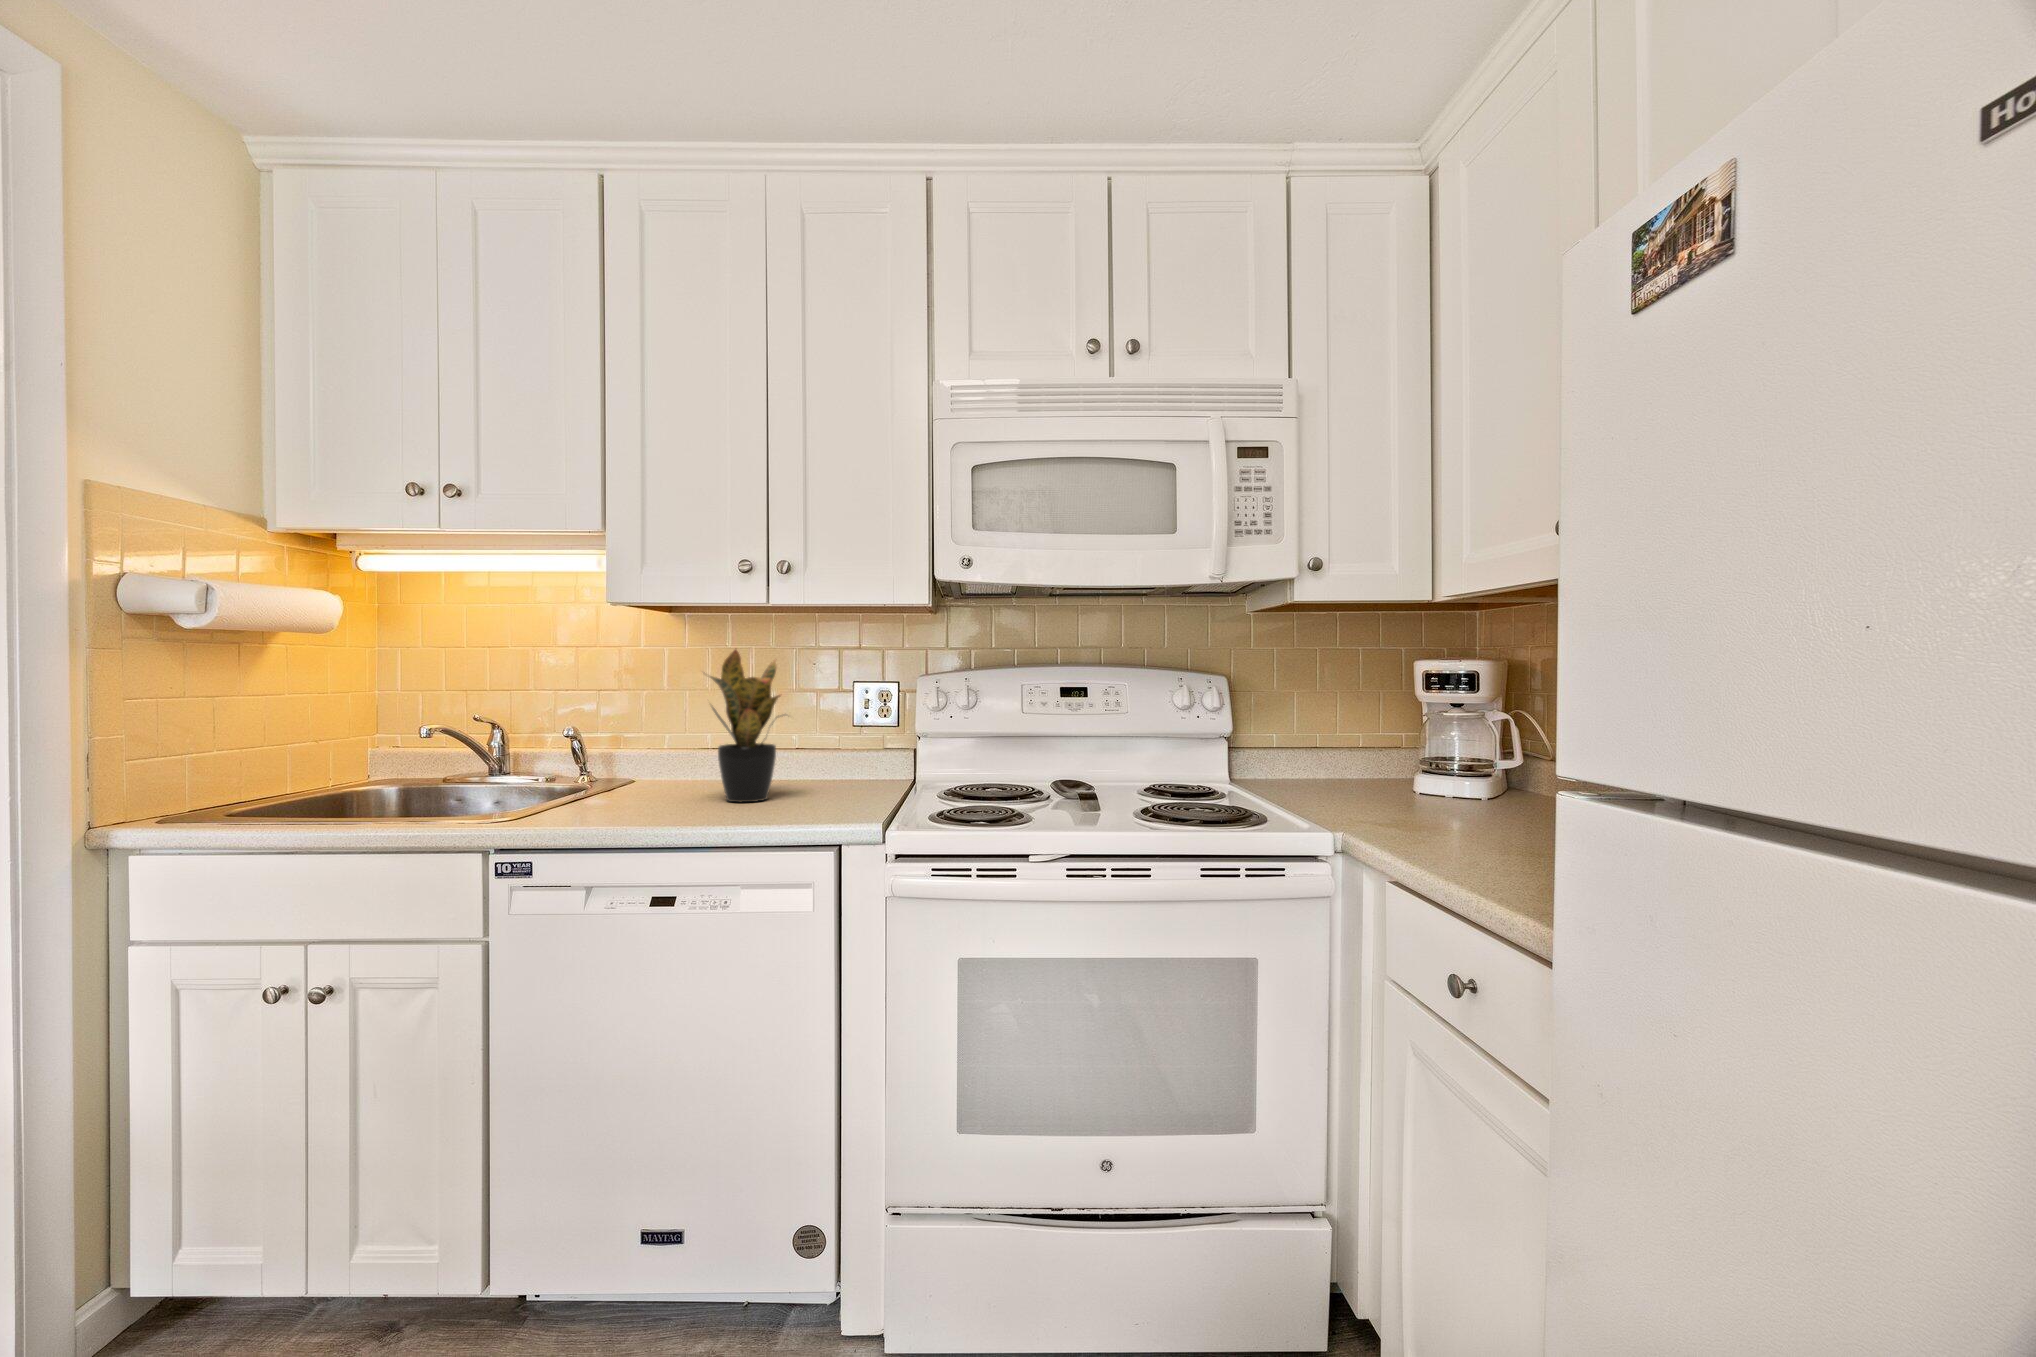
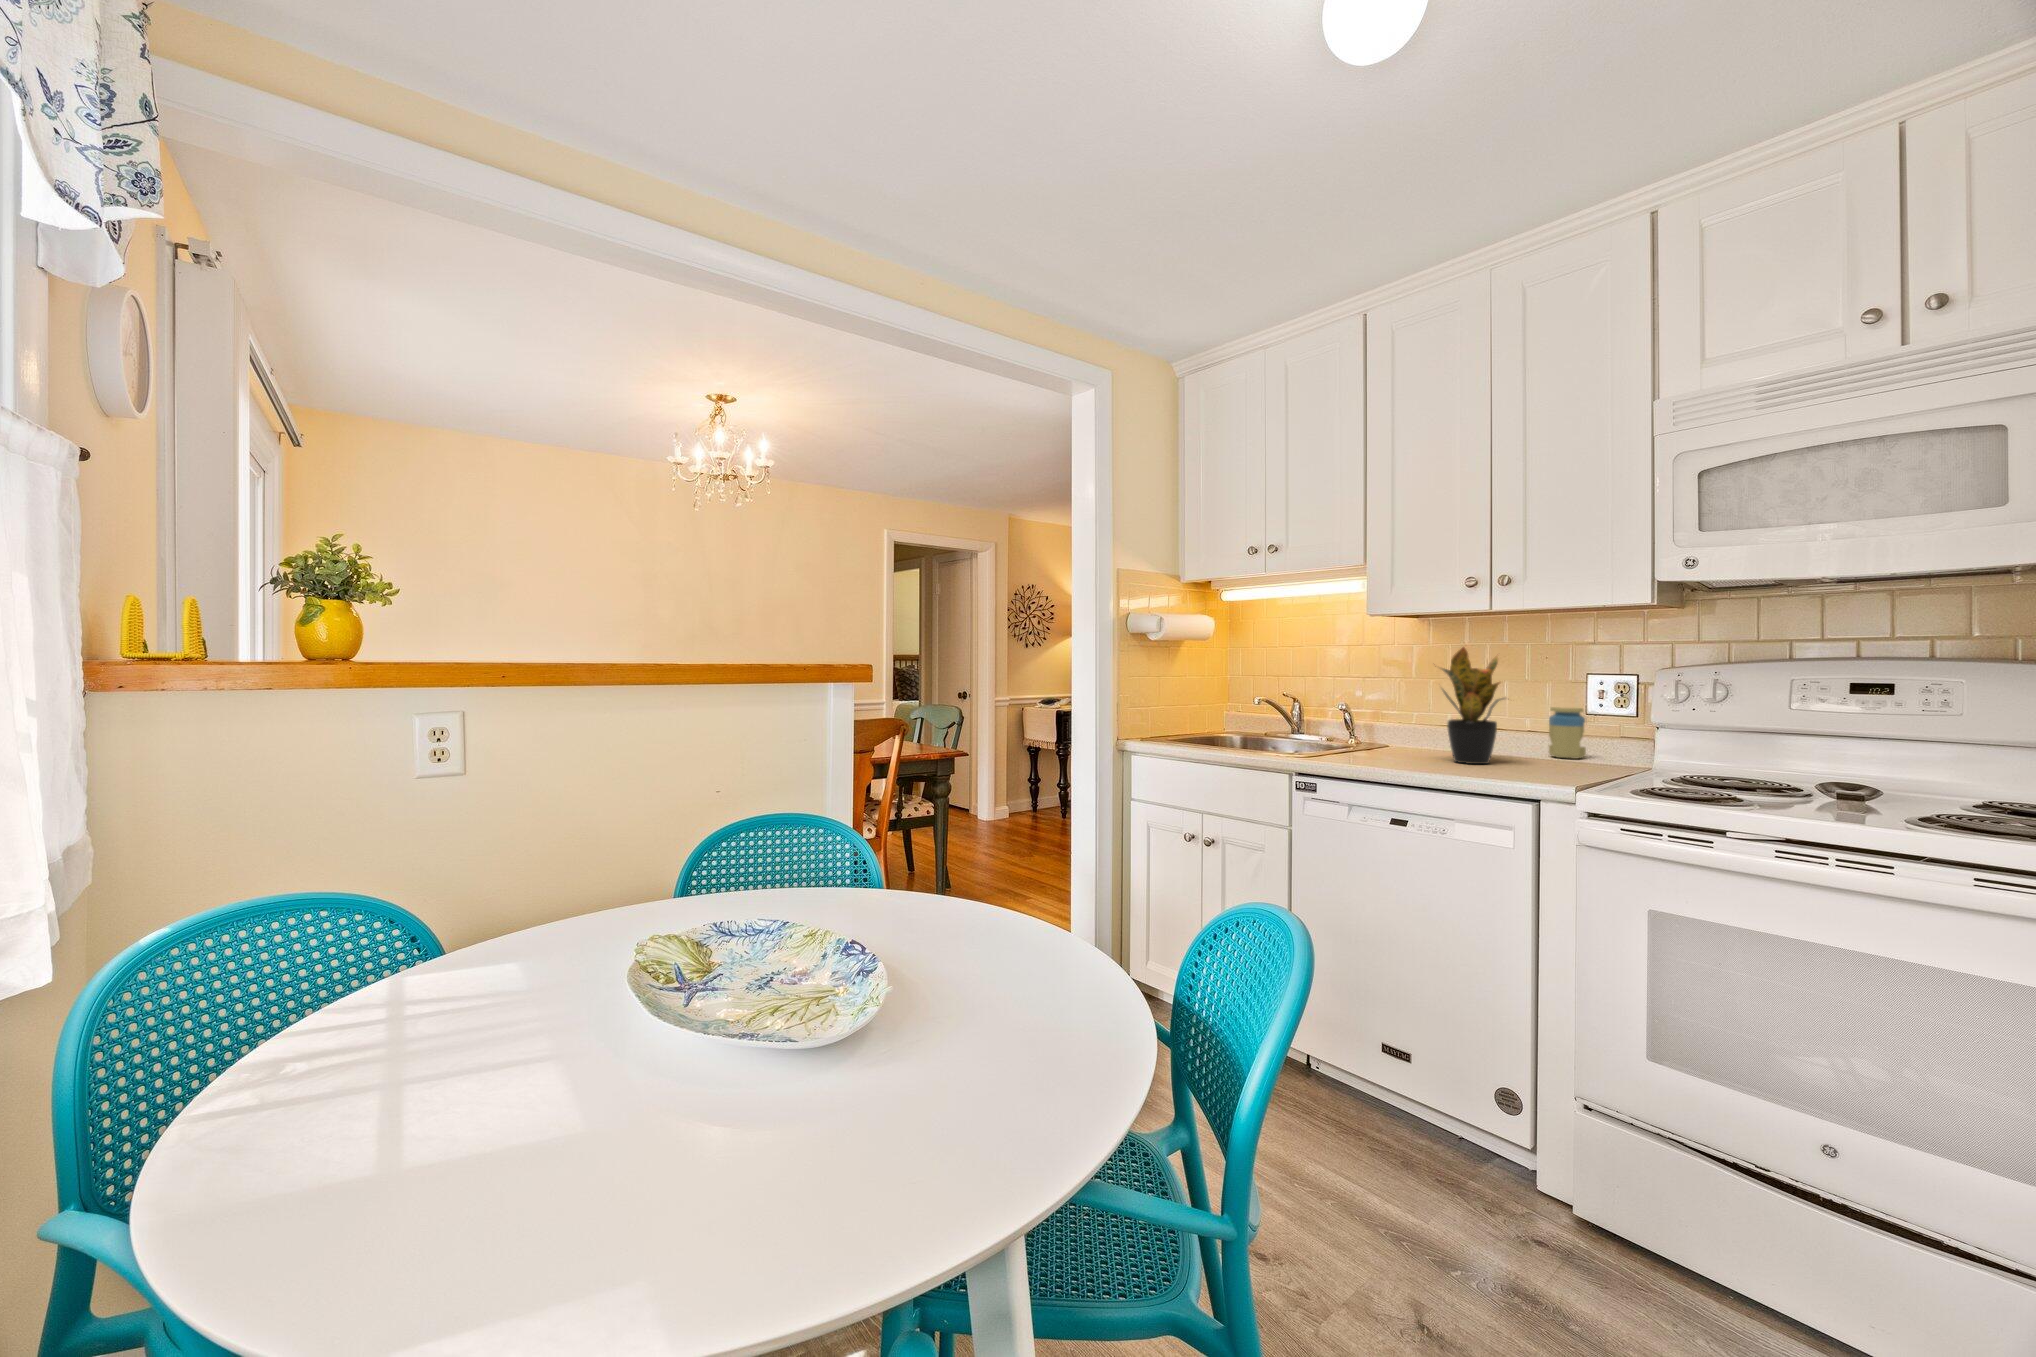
jar: none [821,722,857,782] -> present [1549,707,1586,759]

